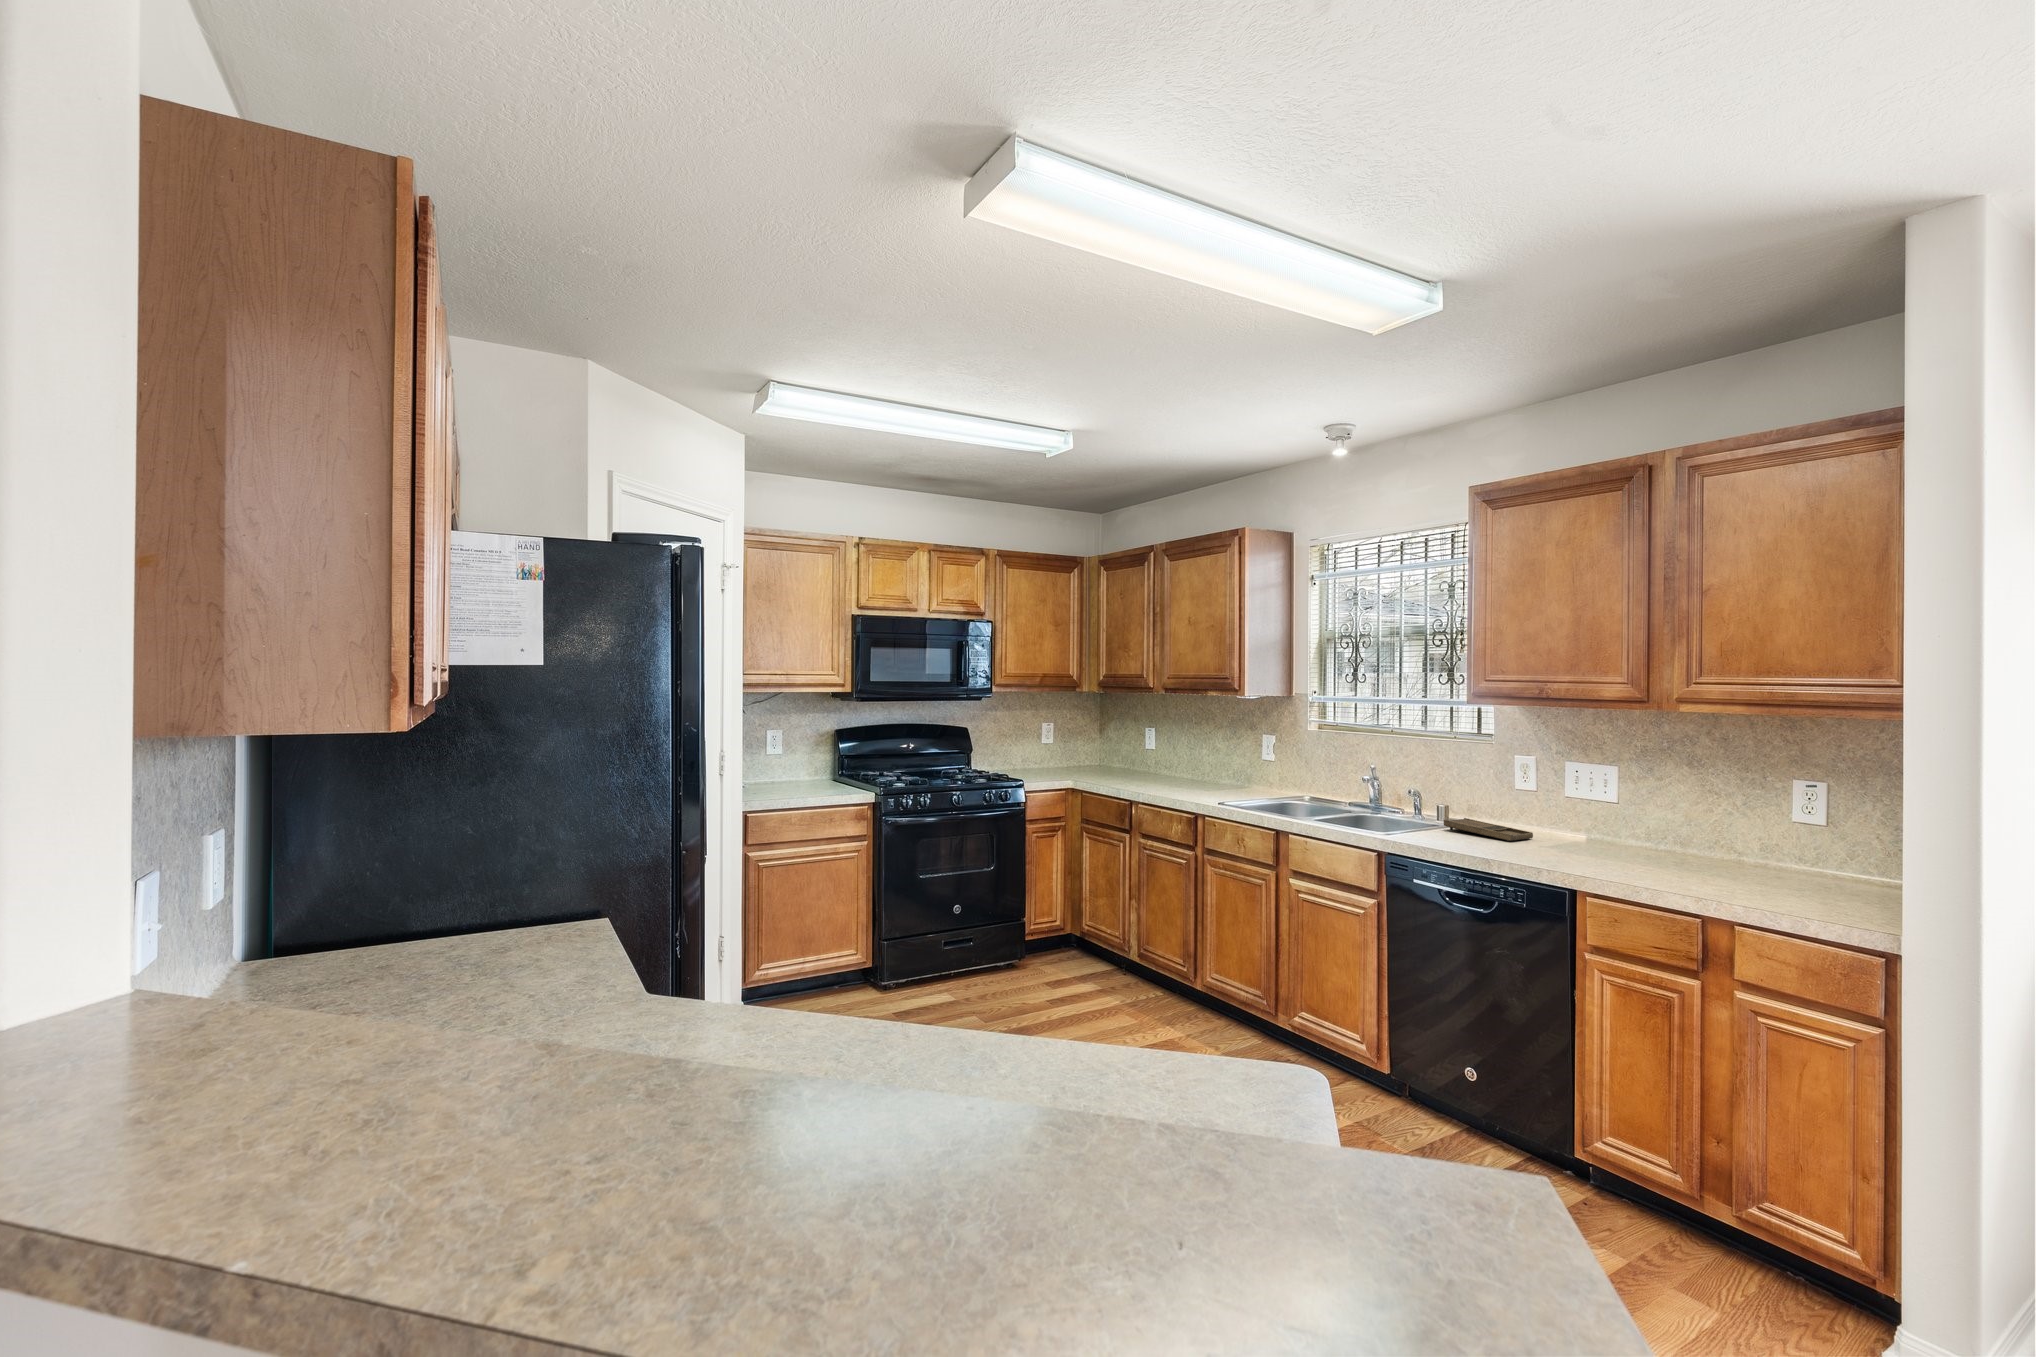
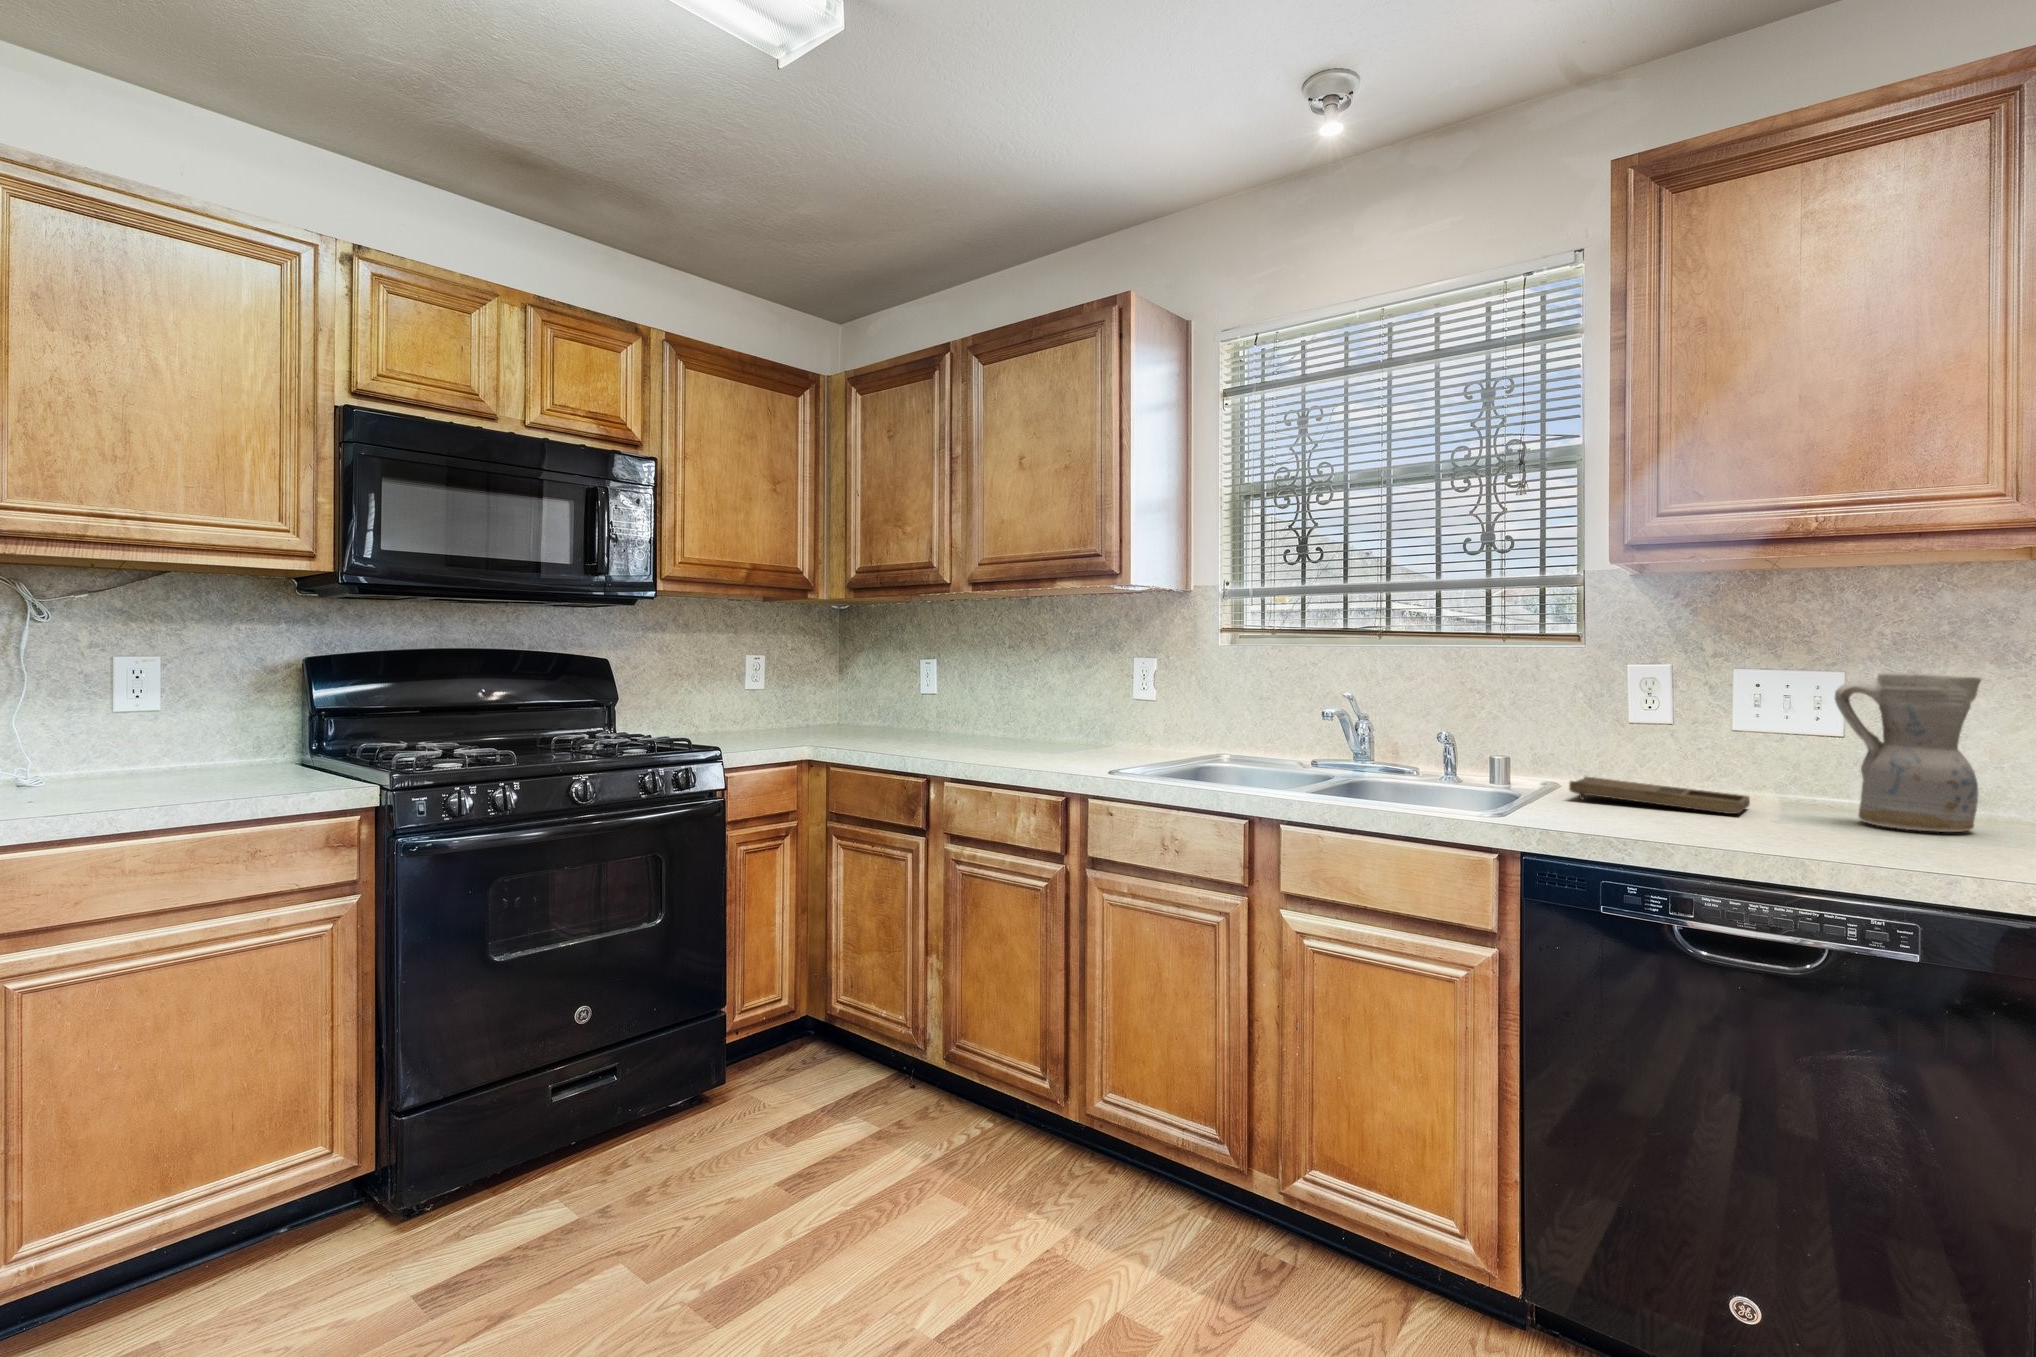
ceramic pitcher: none [1555,771,1615,854] -> present [1835,672,1981,832]

